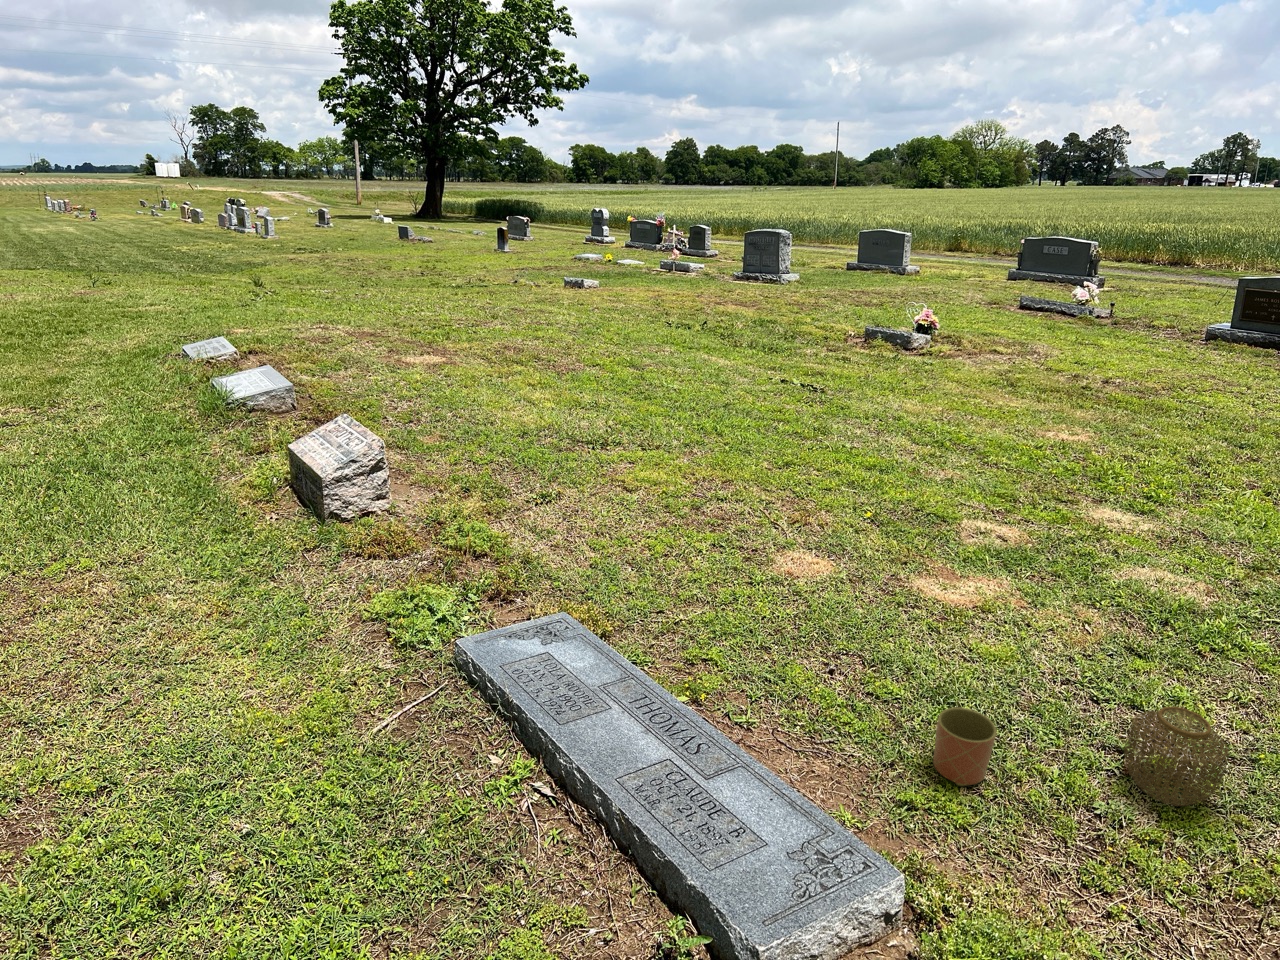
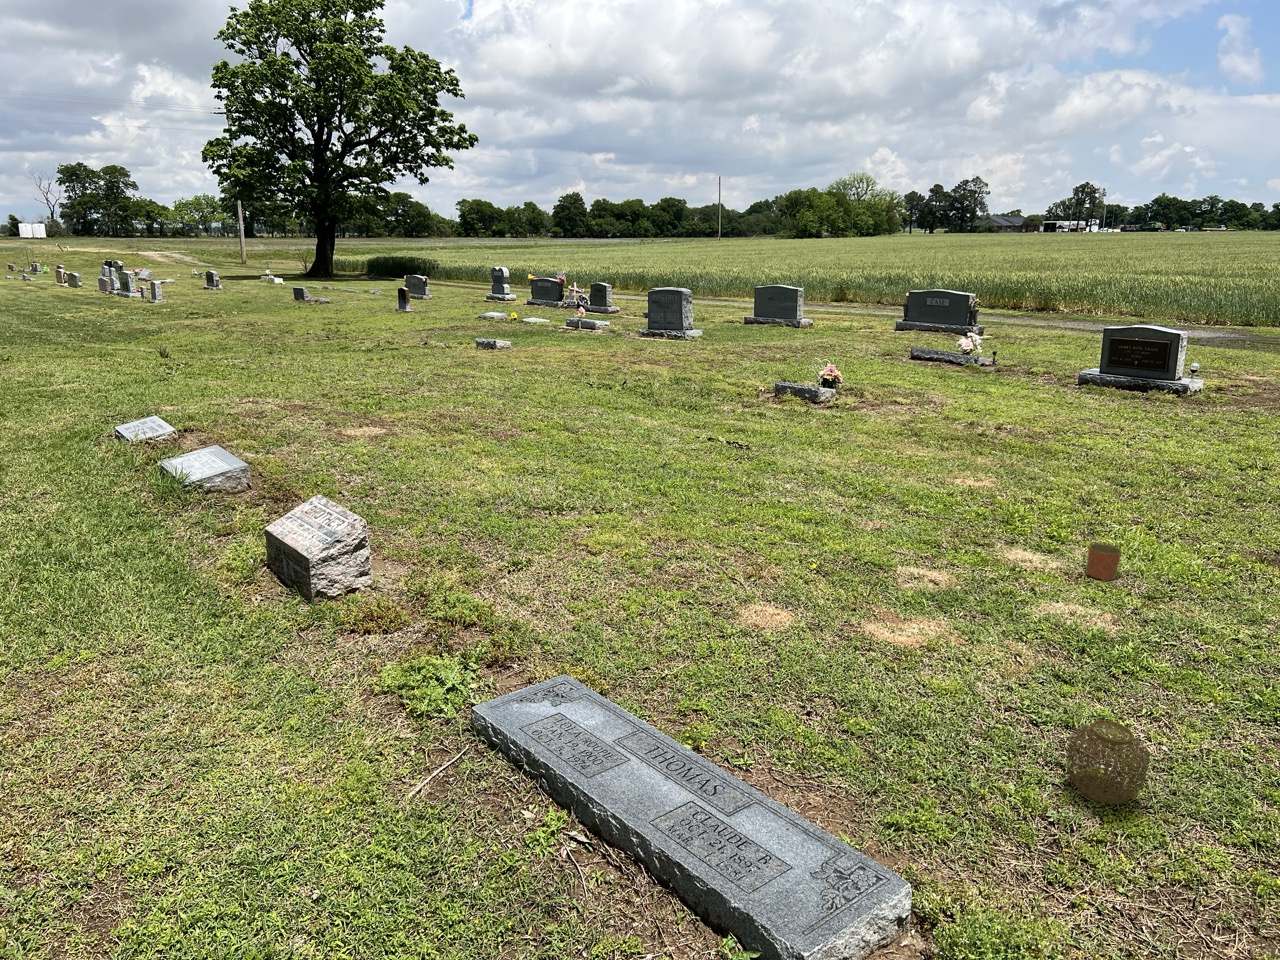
planter: present [933,707,997,786] -> present [1086,543,1122,581]

